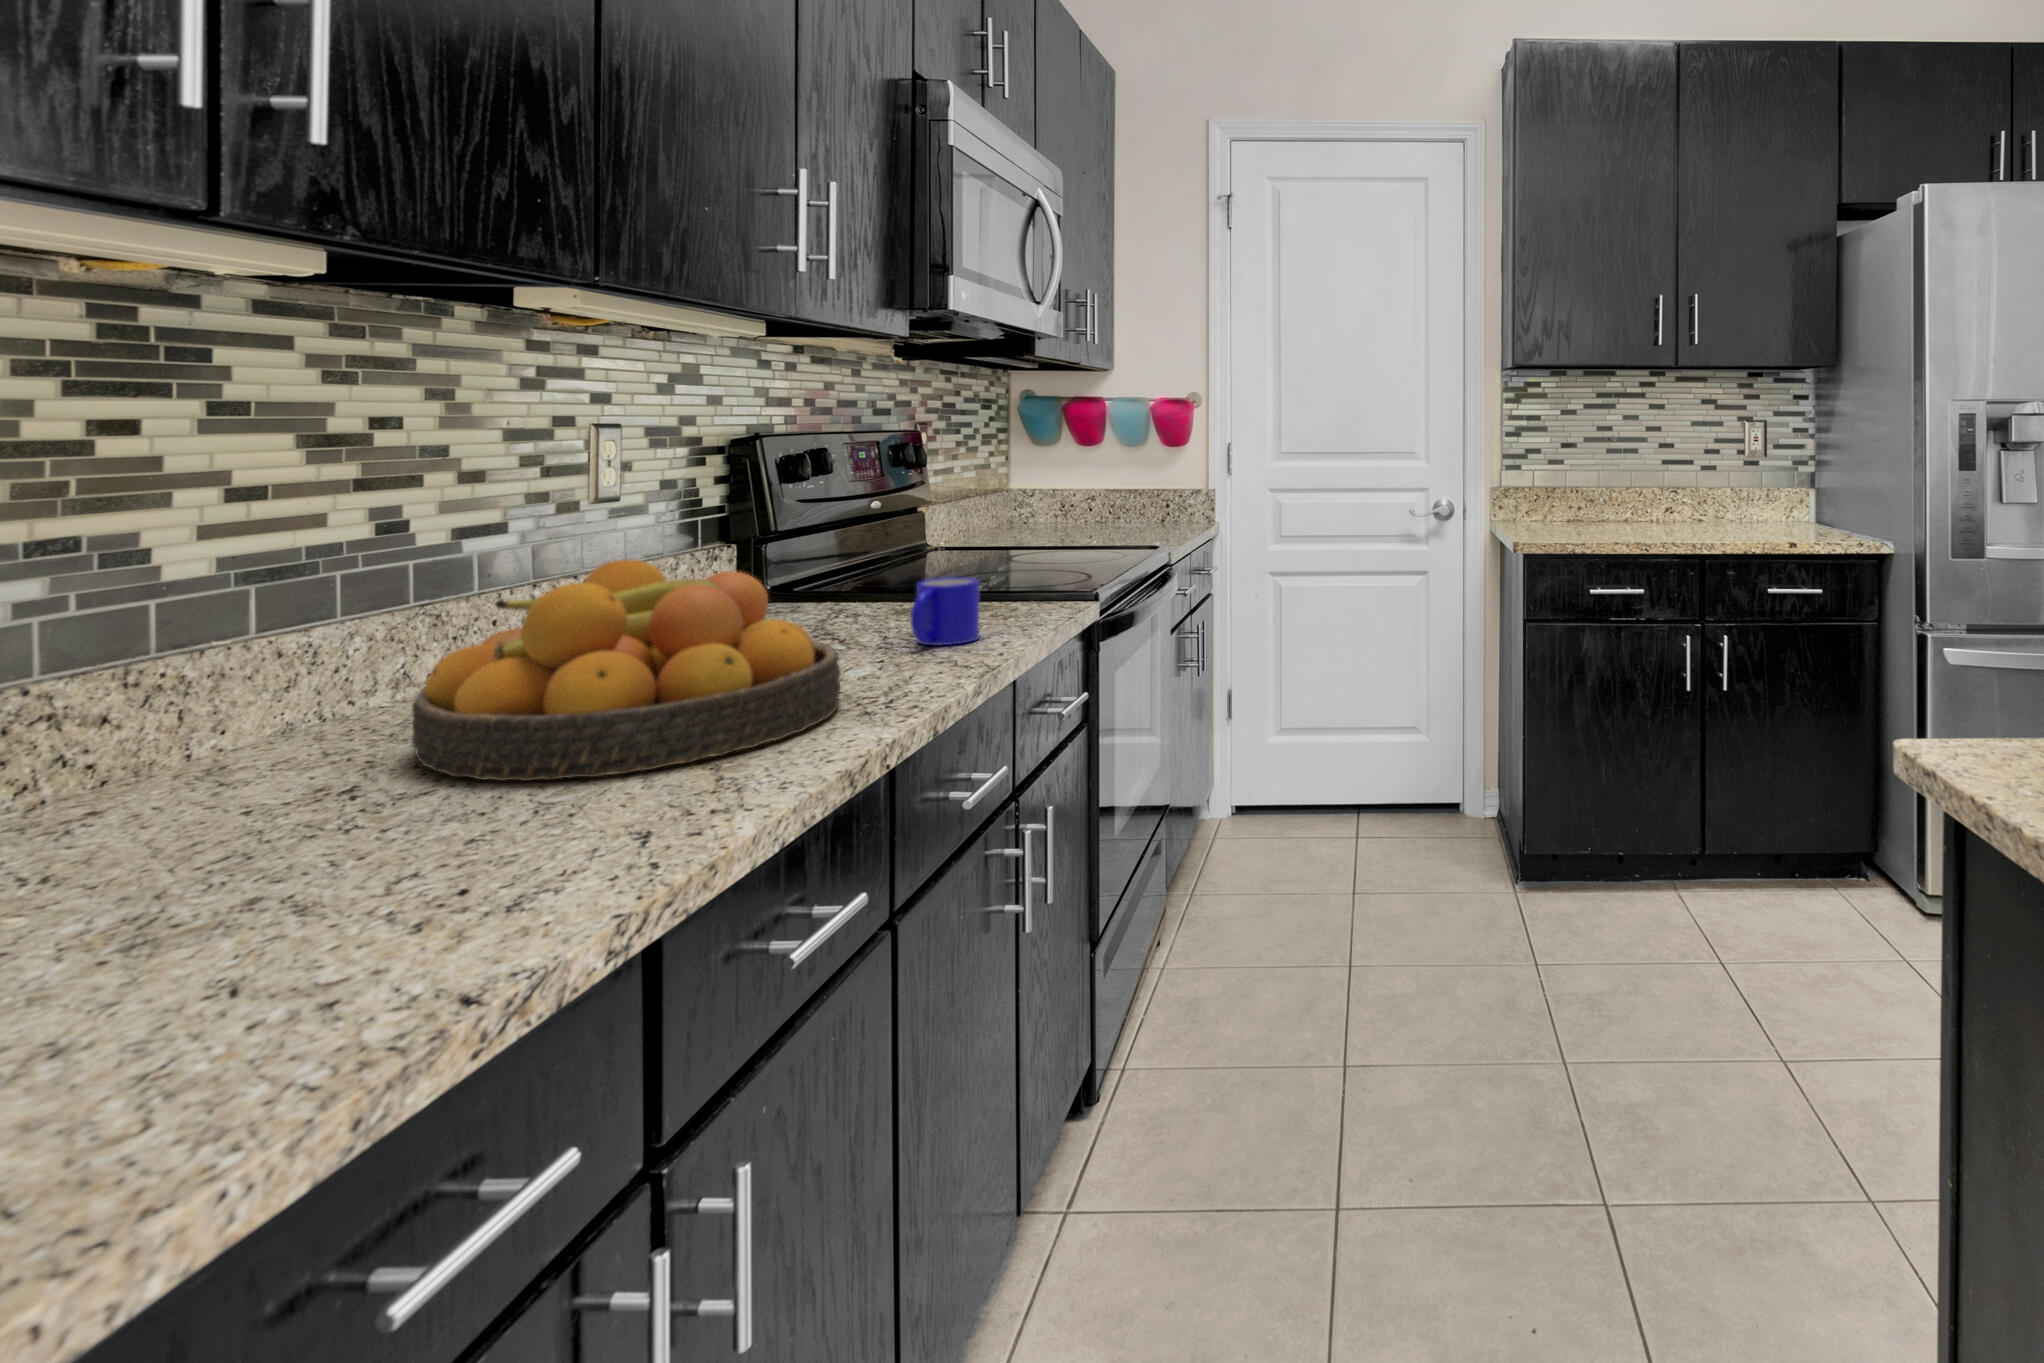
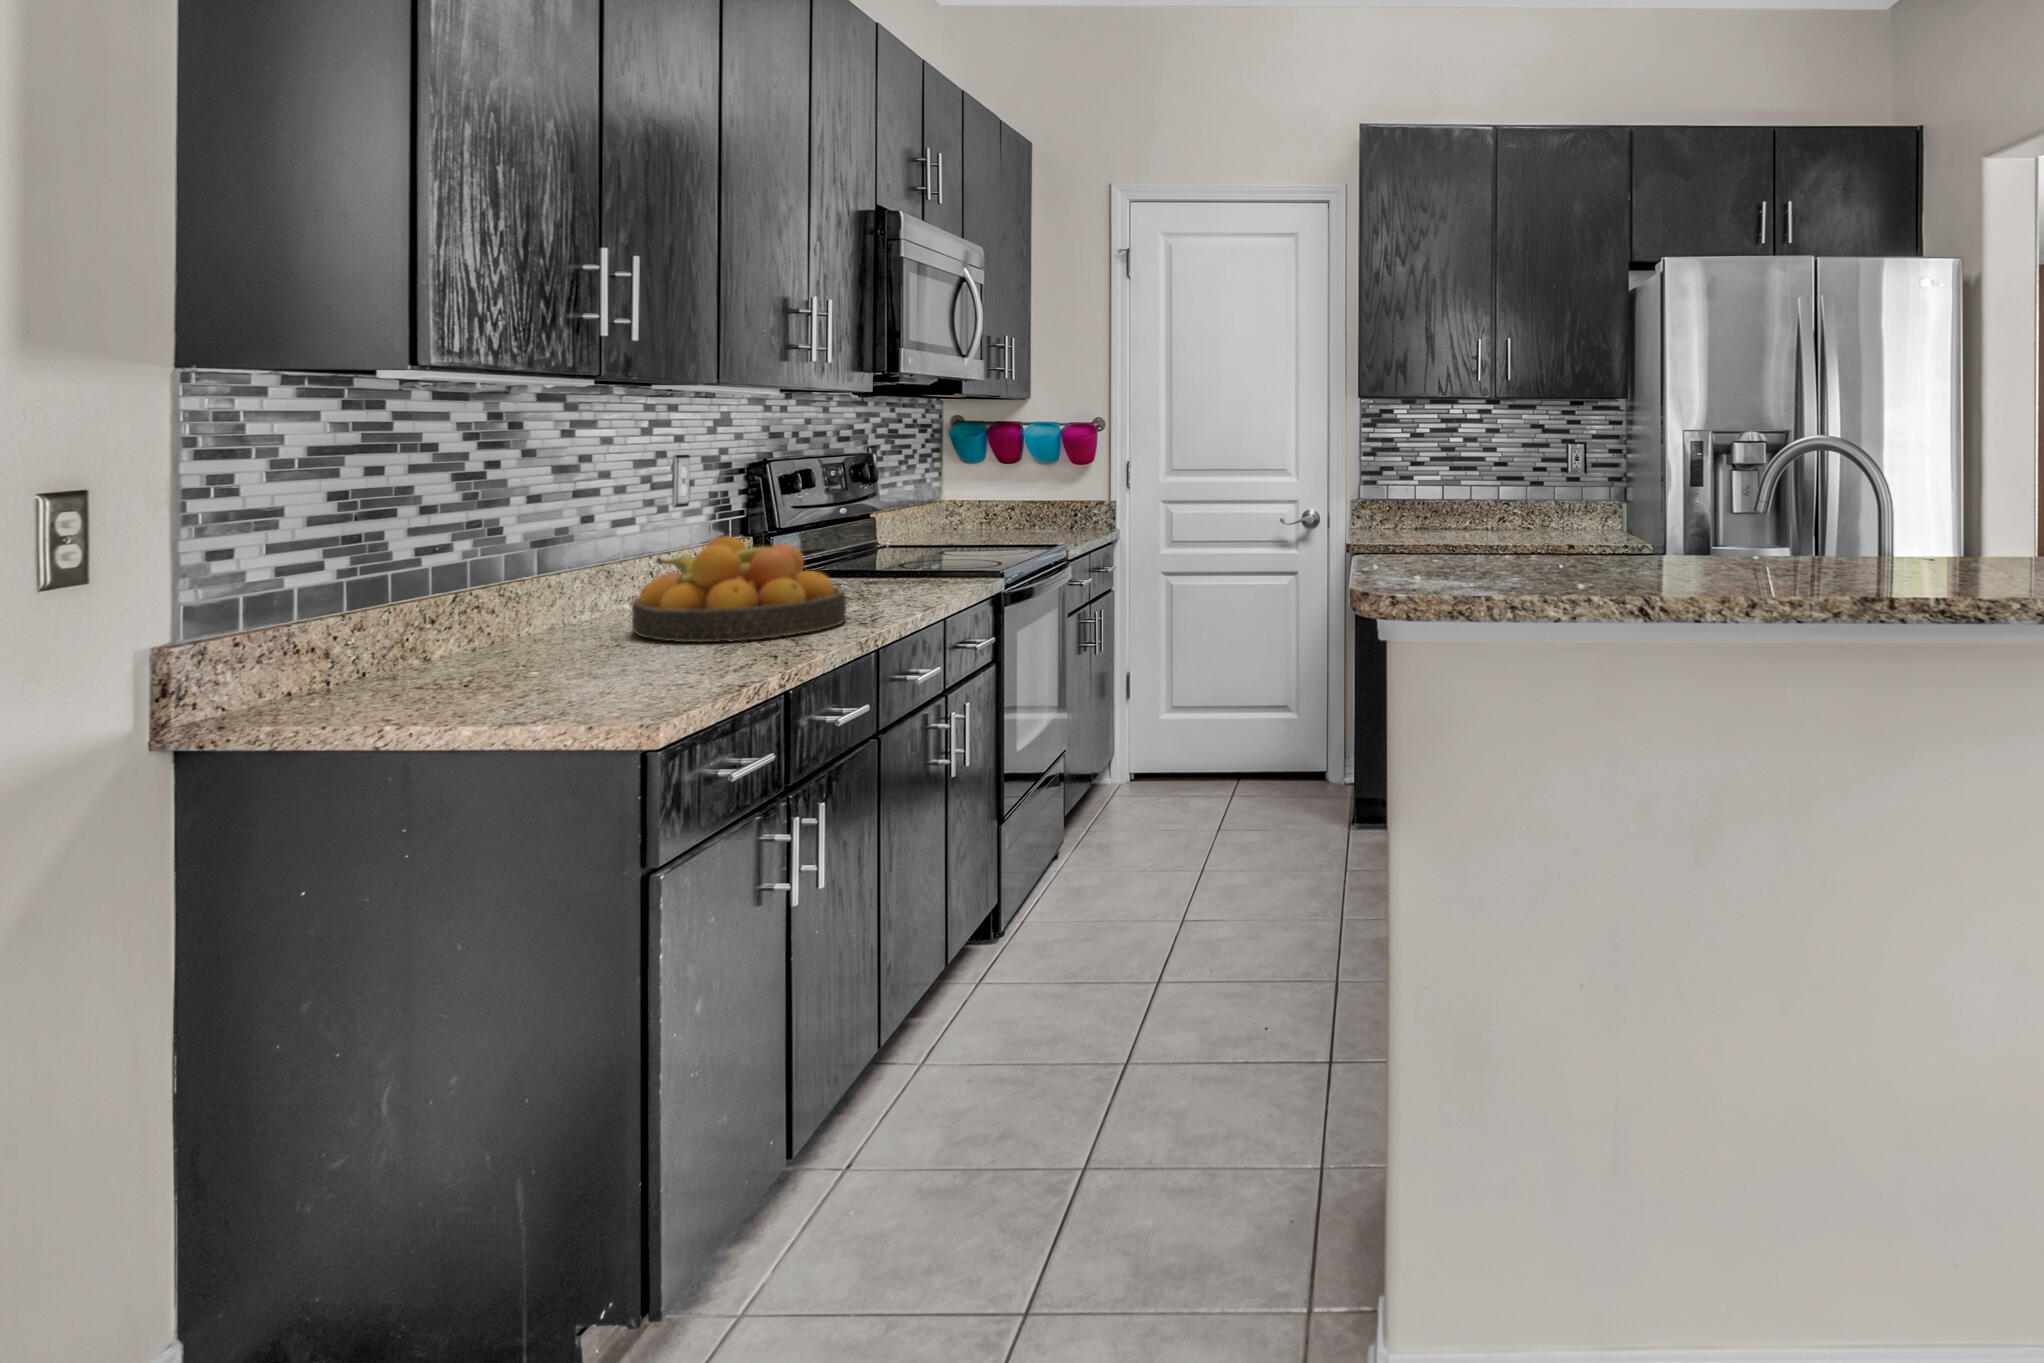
mug: present [911,577,980,645] -> none [880,555,923,597]

